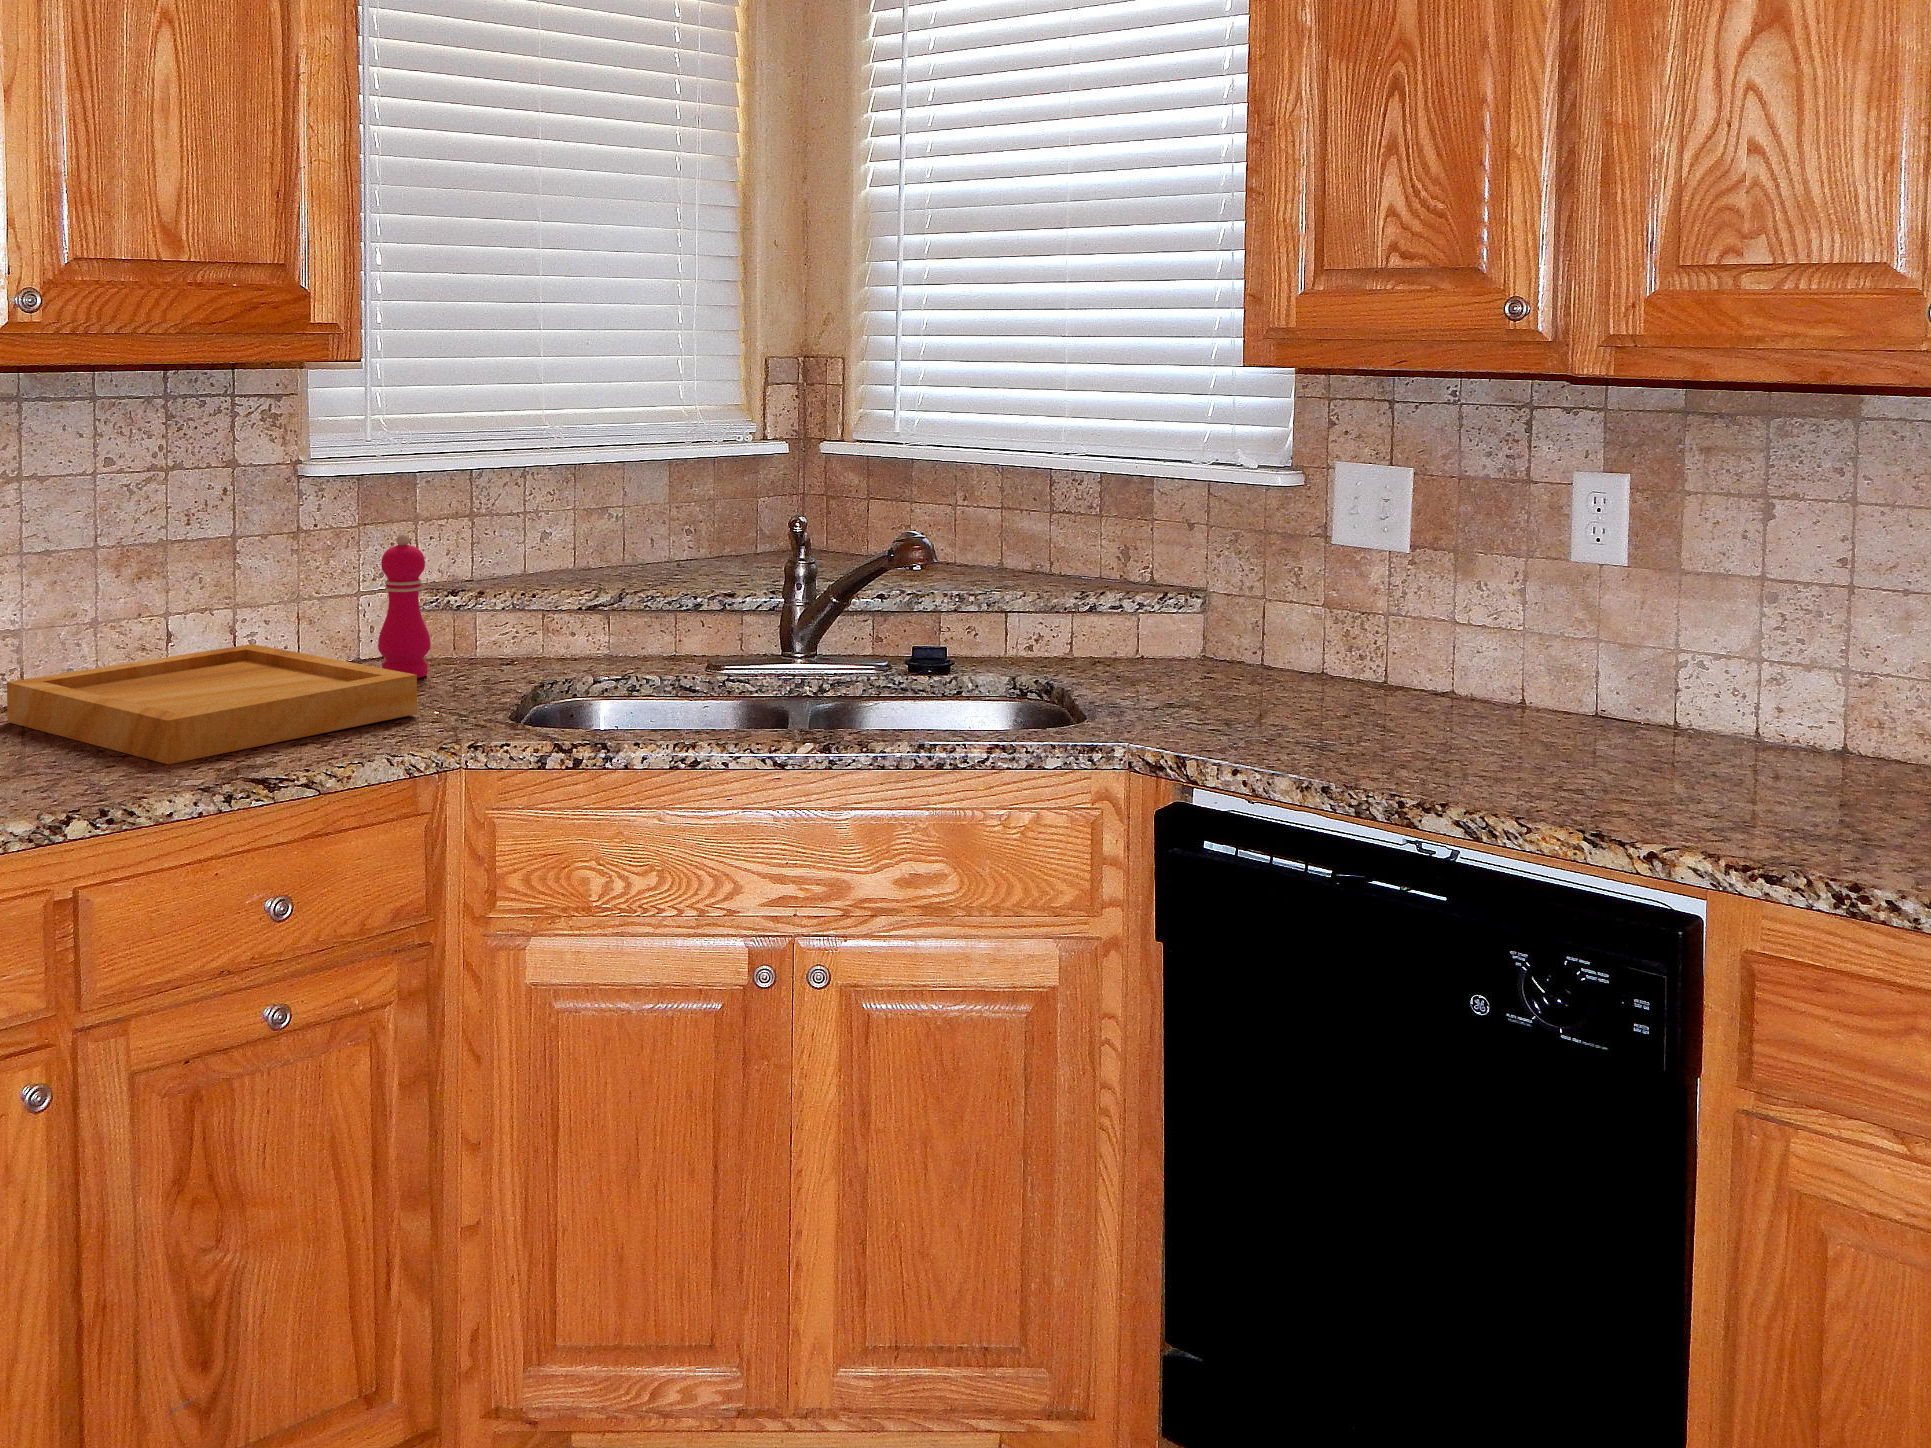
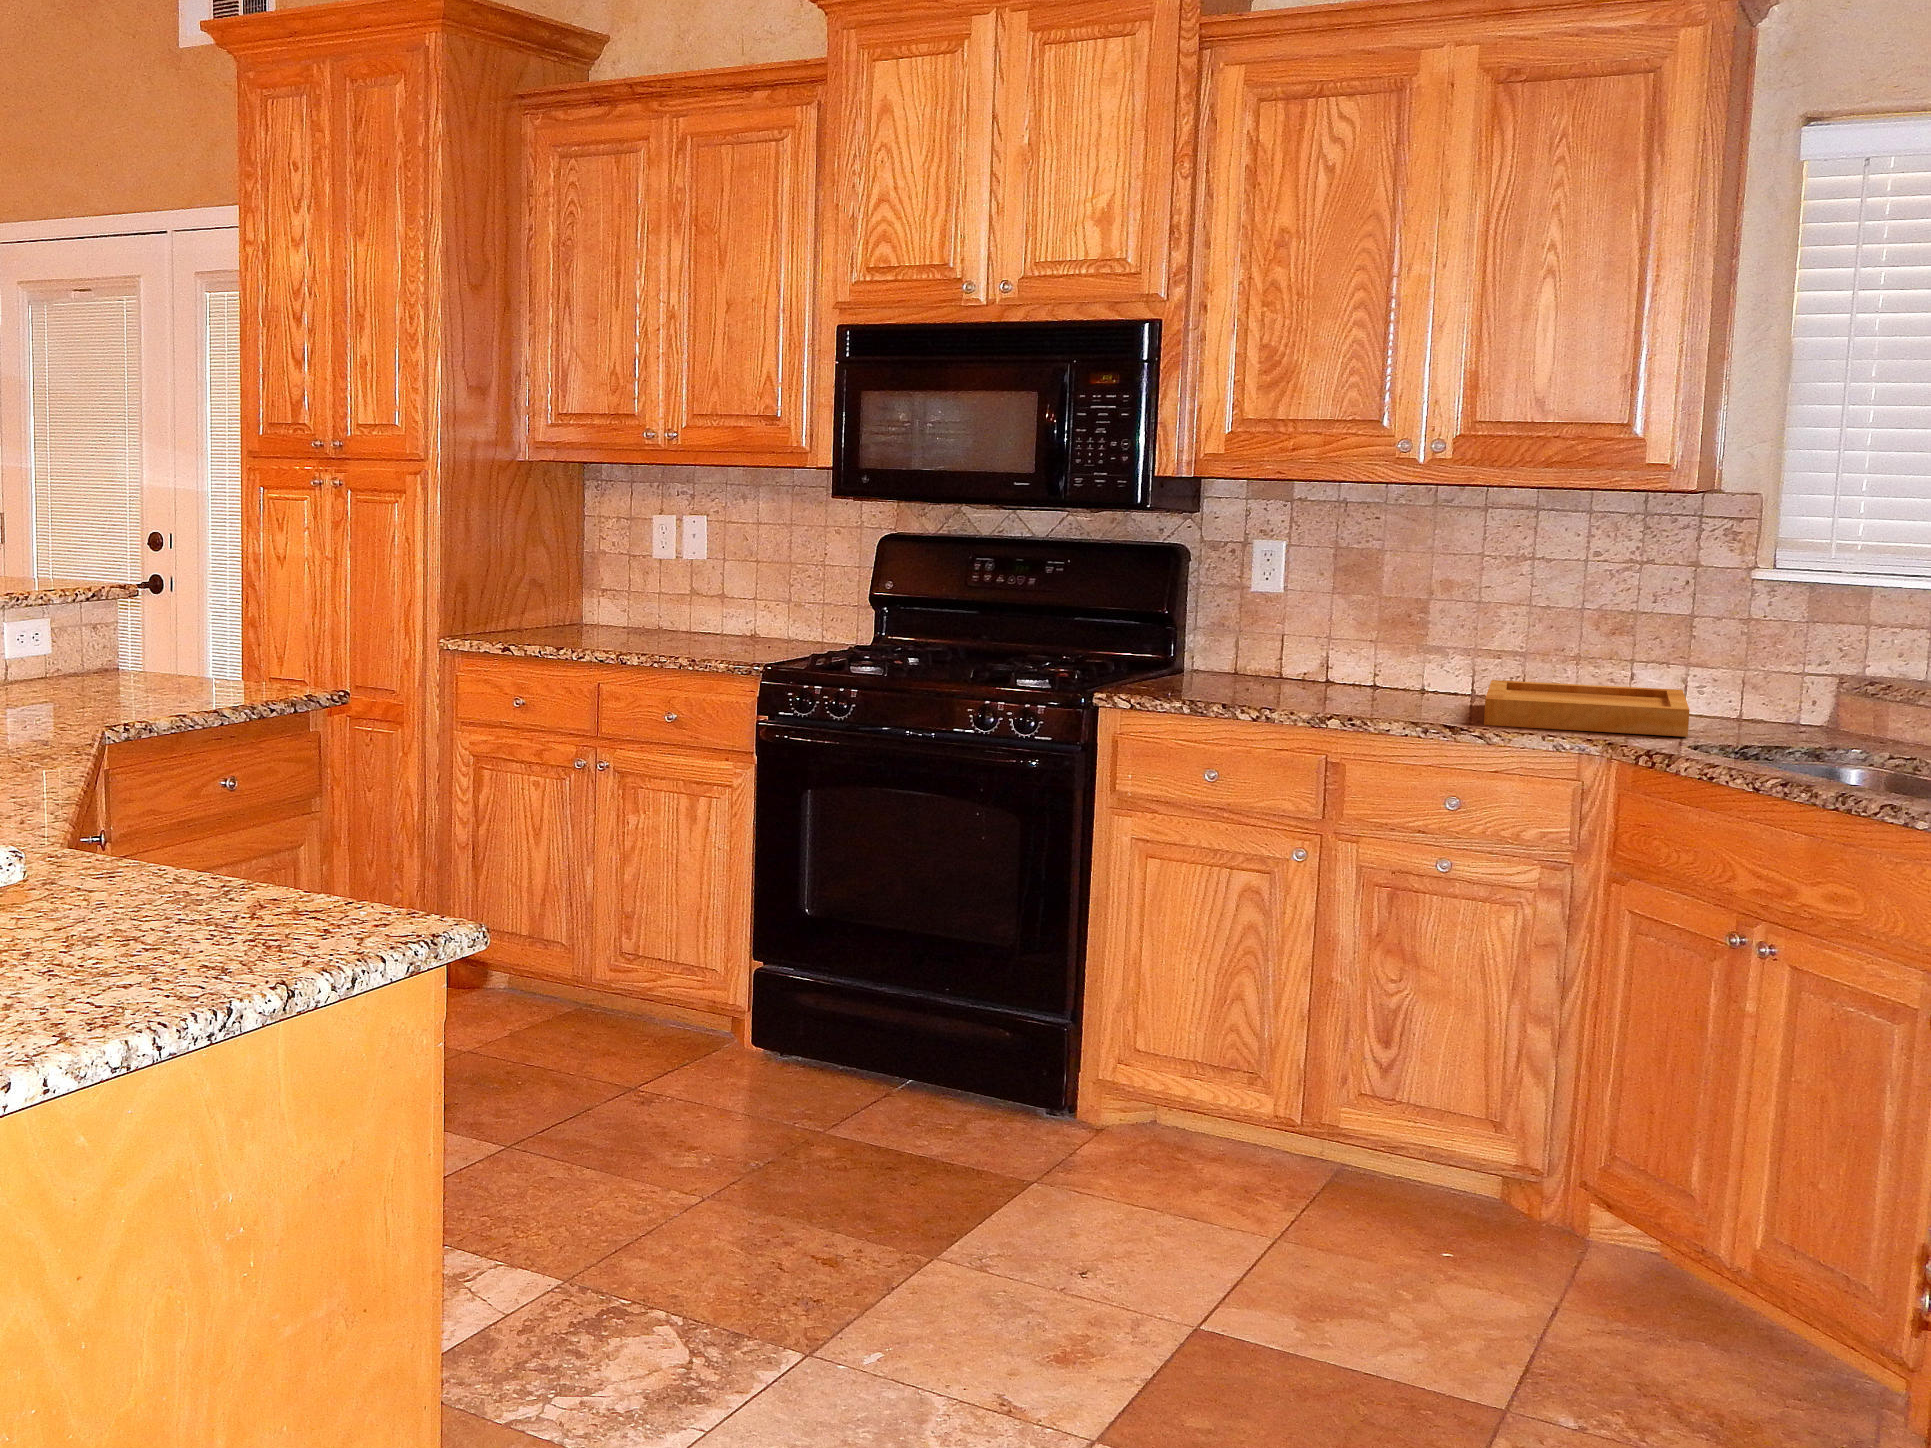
pepper mill: present [378,534,431,678] -> none [1759,624,1801,731]

